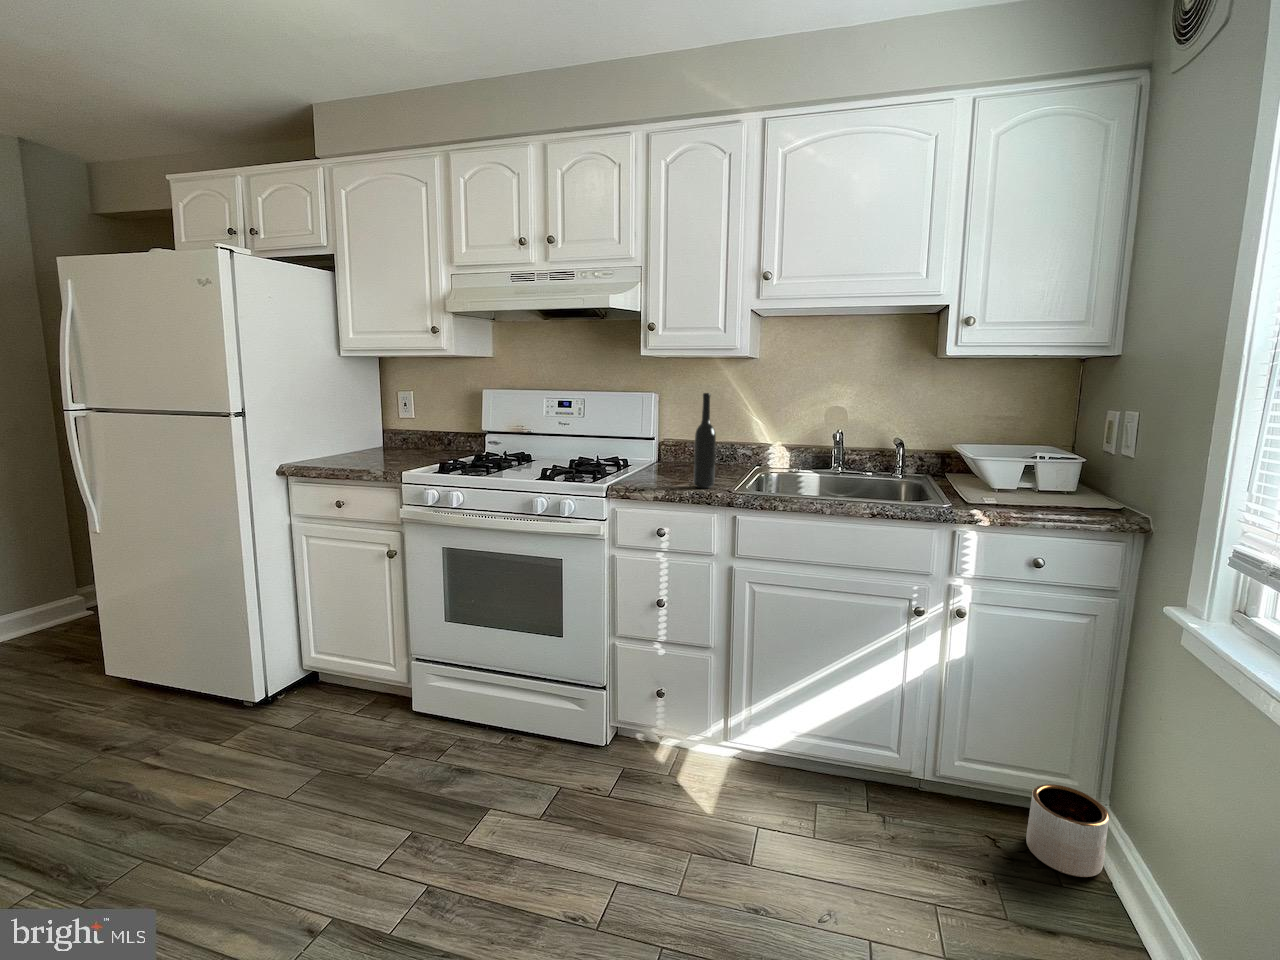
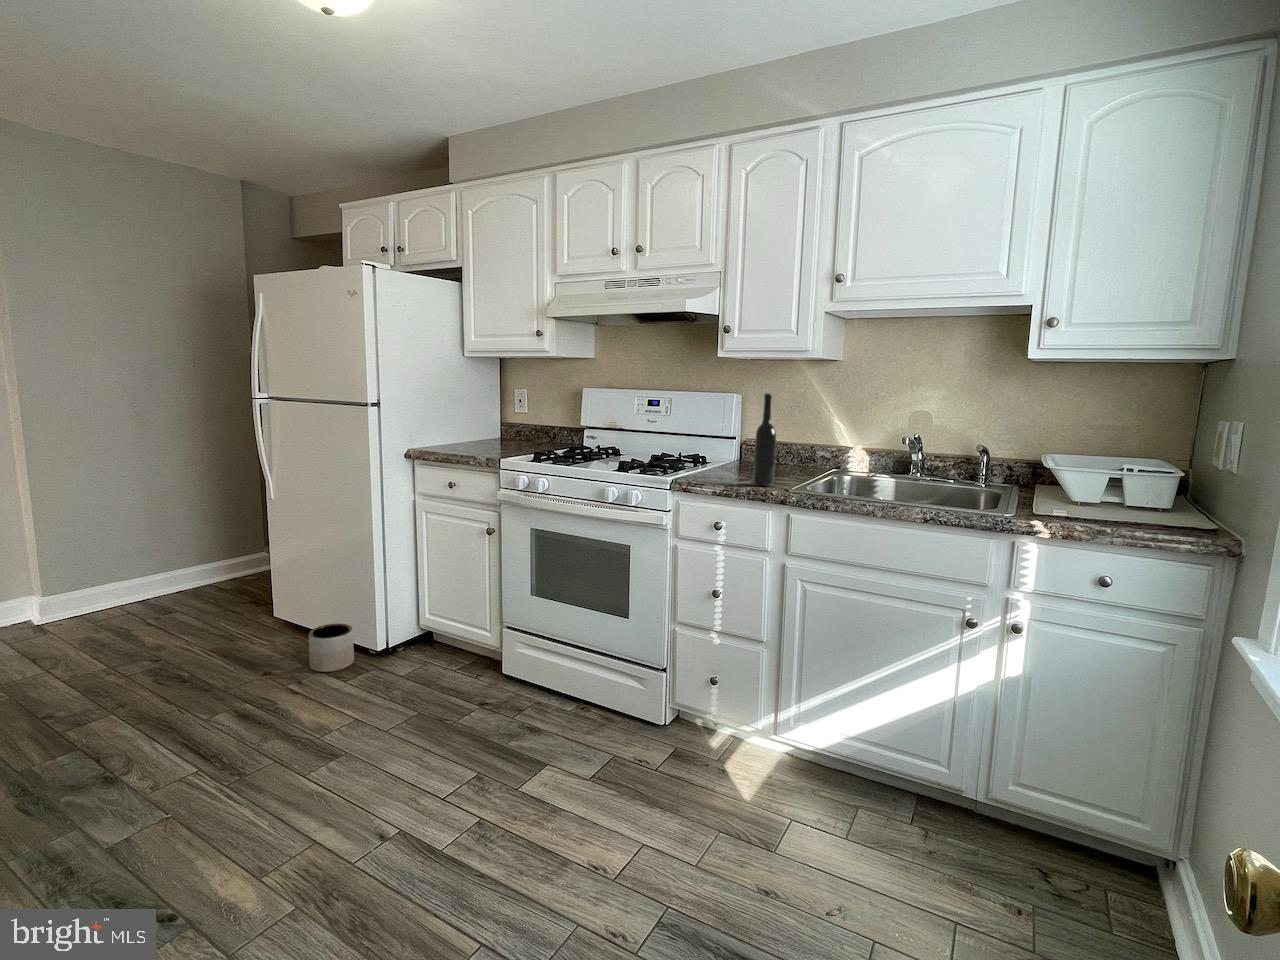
planter: present [1026,784,1109,877] -> present [309,624,354,672]

